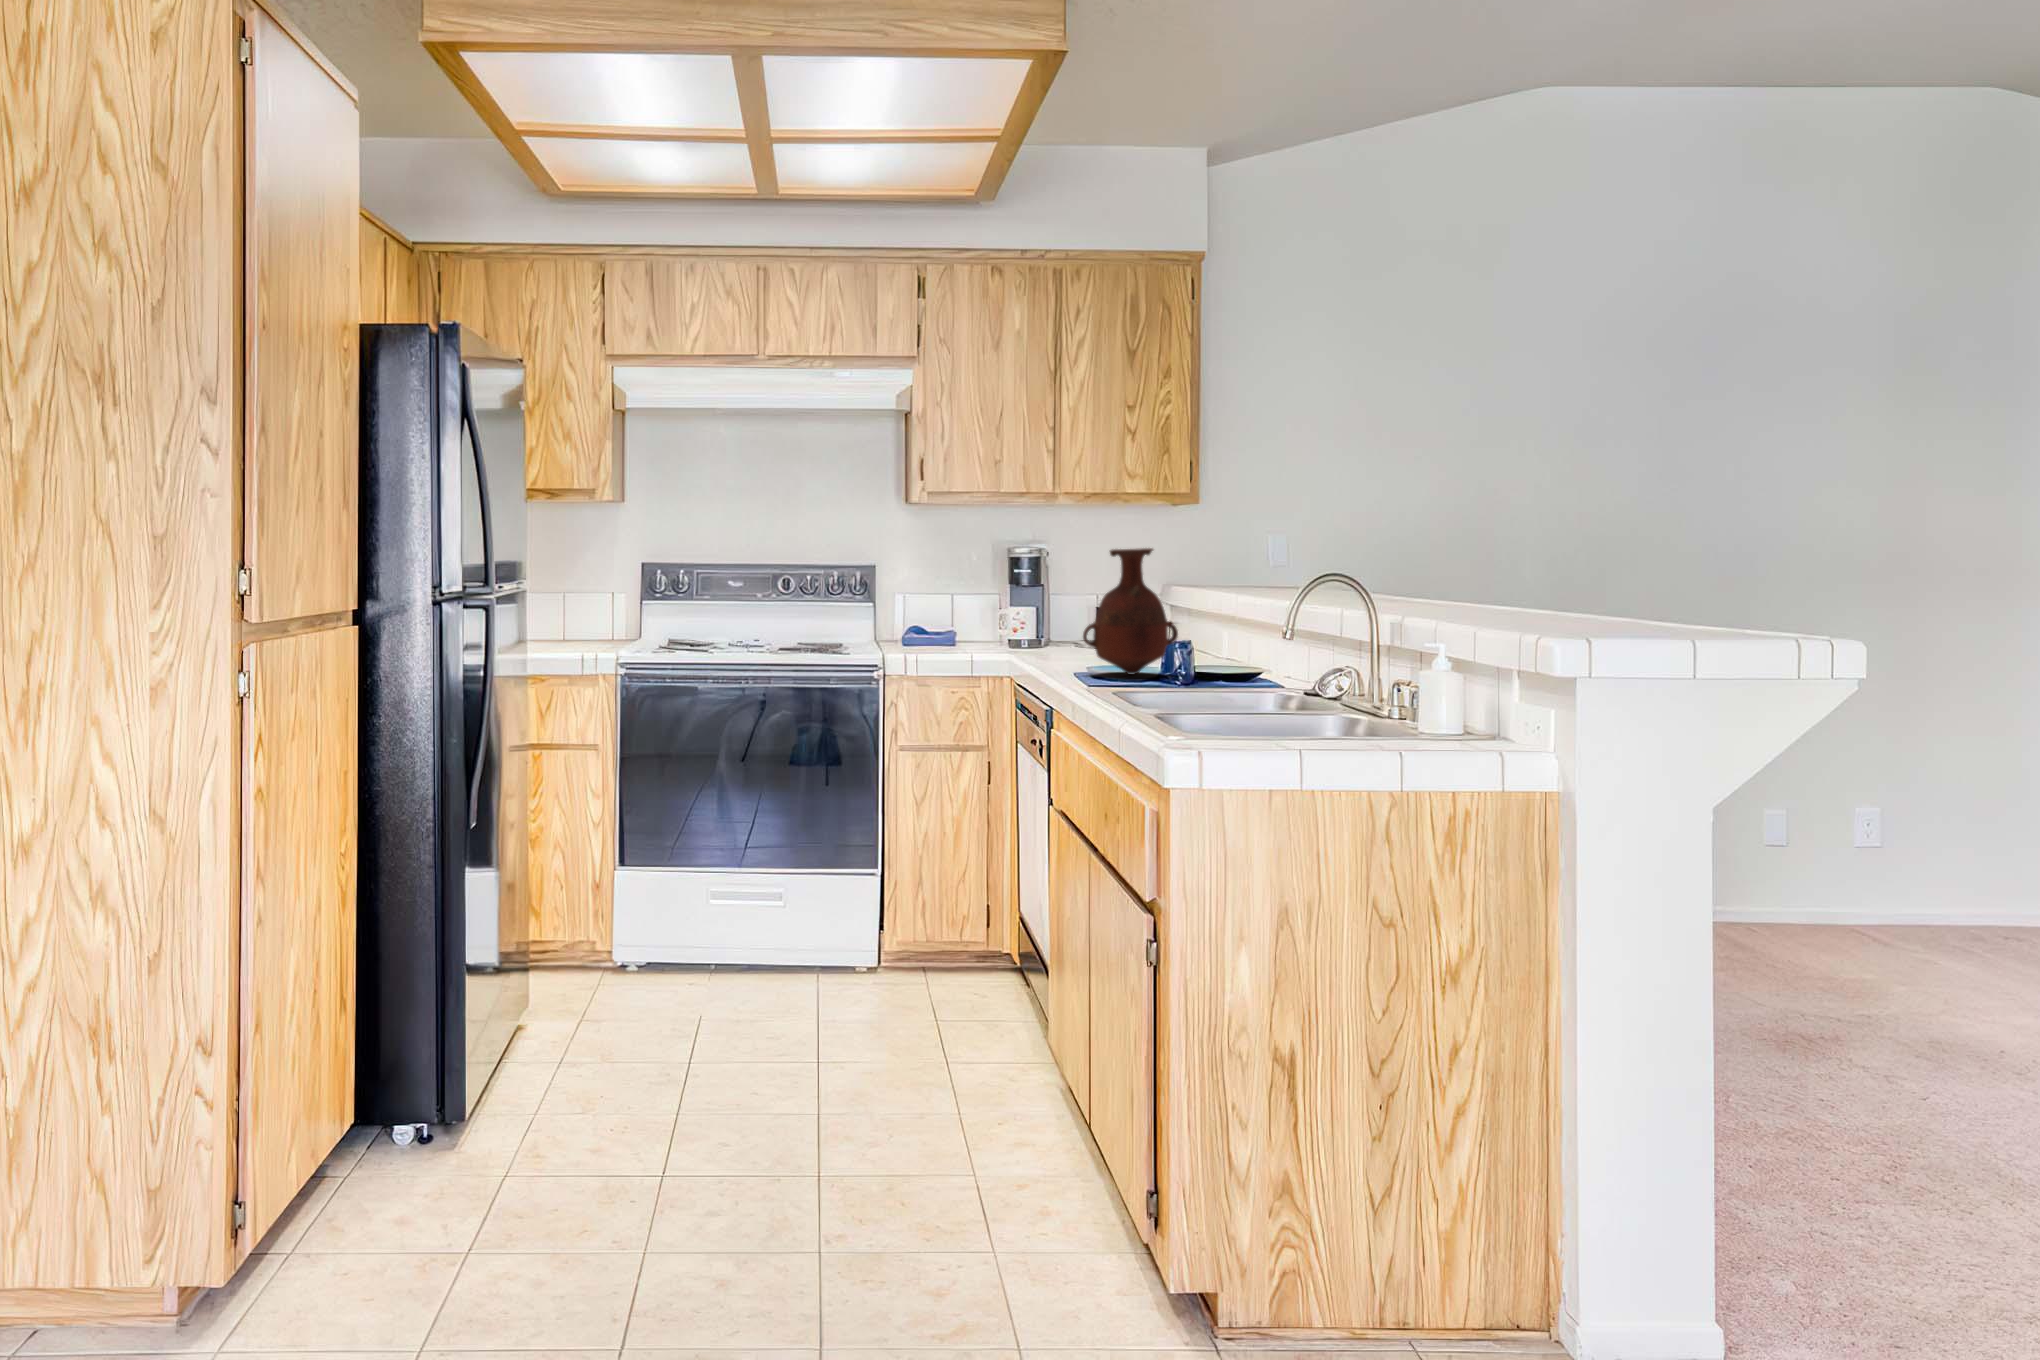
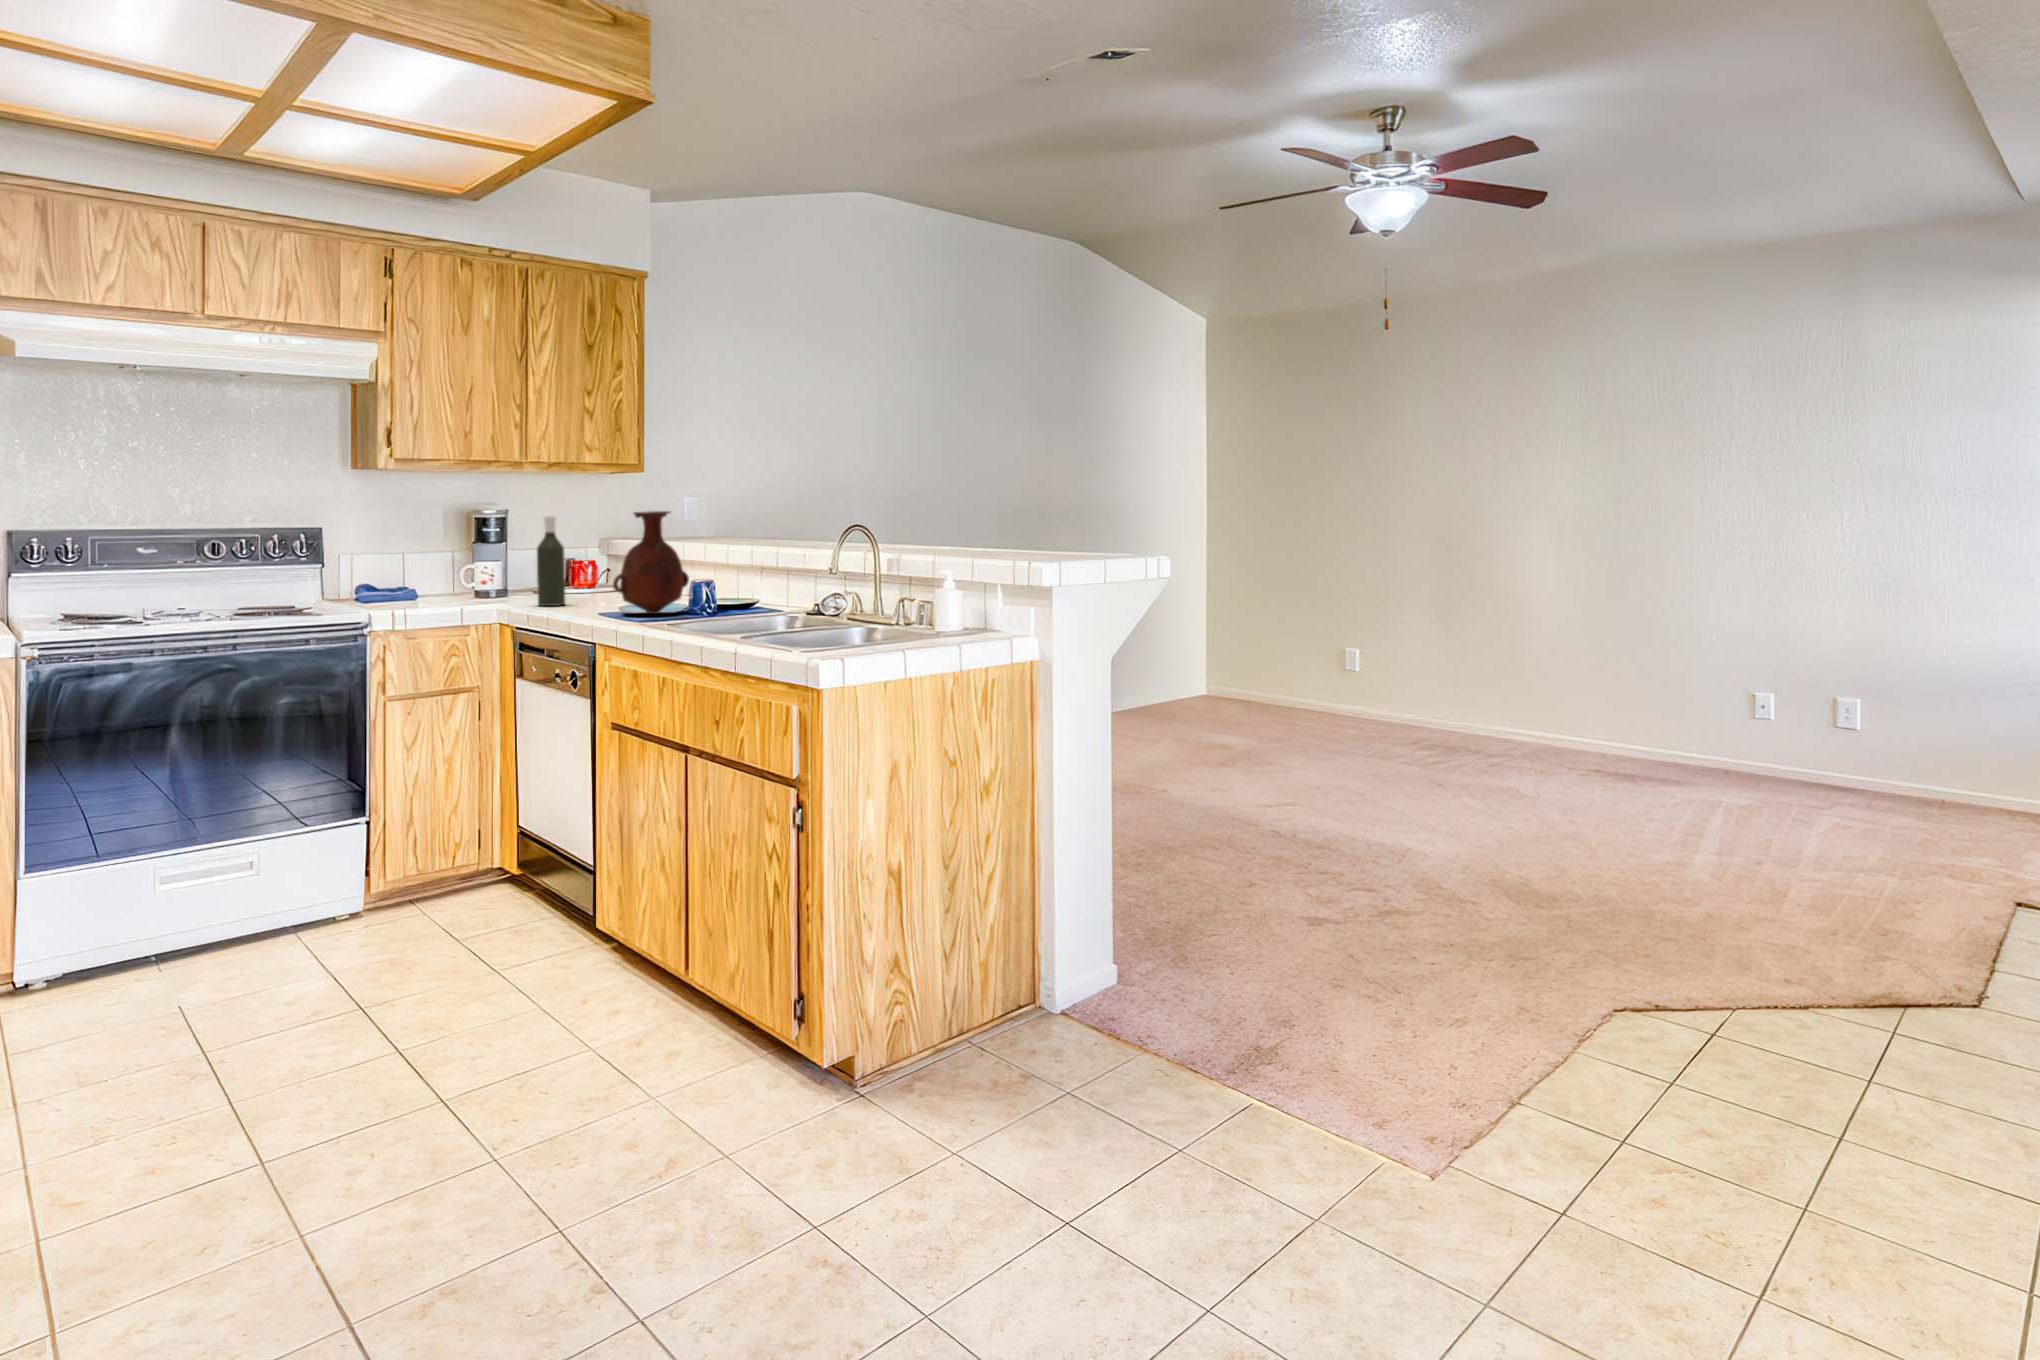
bottle: none [1037,554,1067,658] -> present [537,516,565,606]

